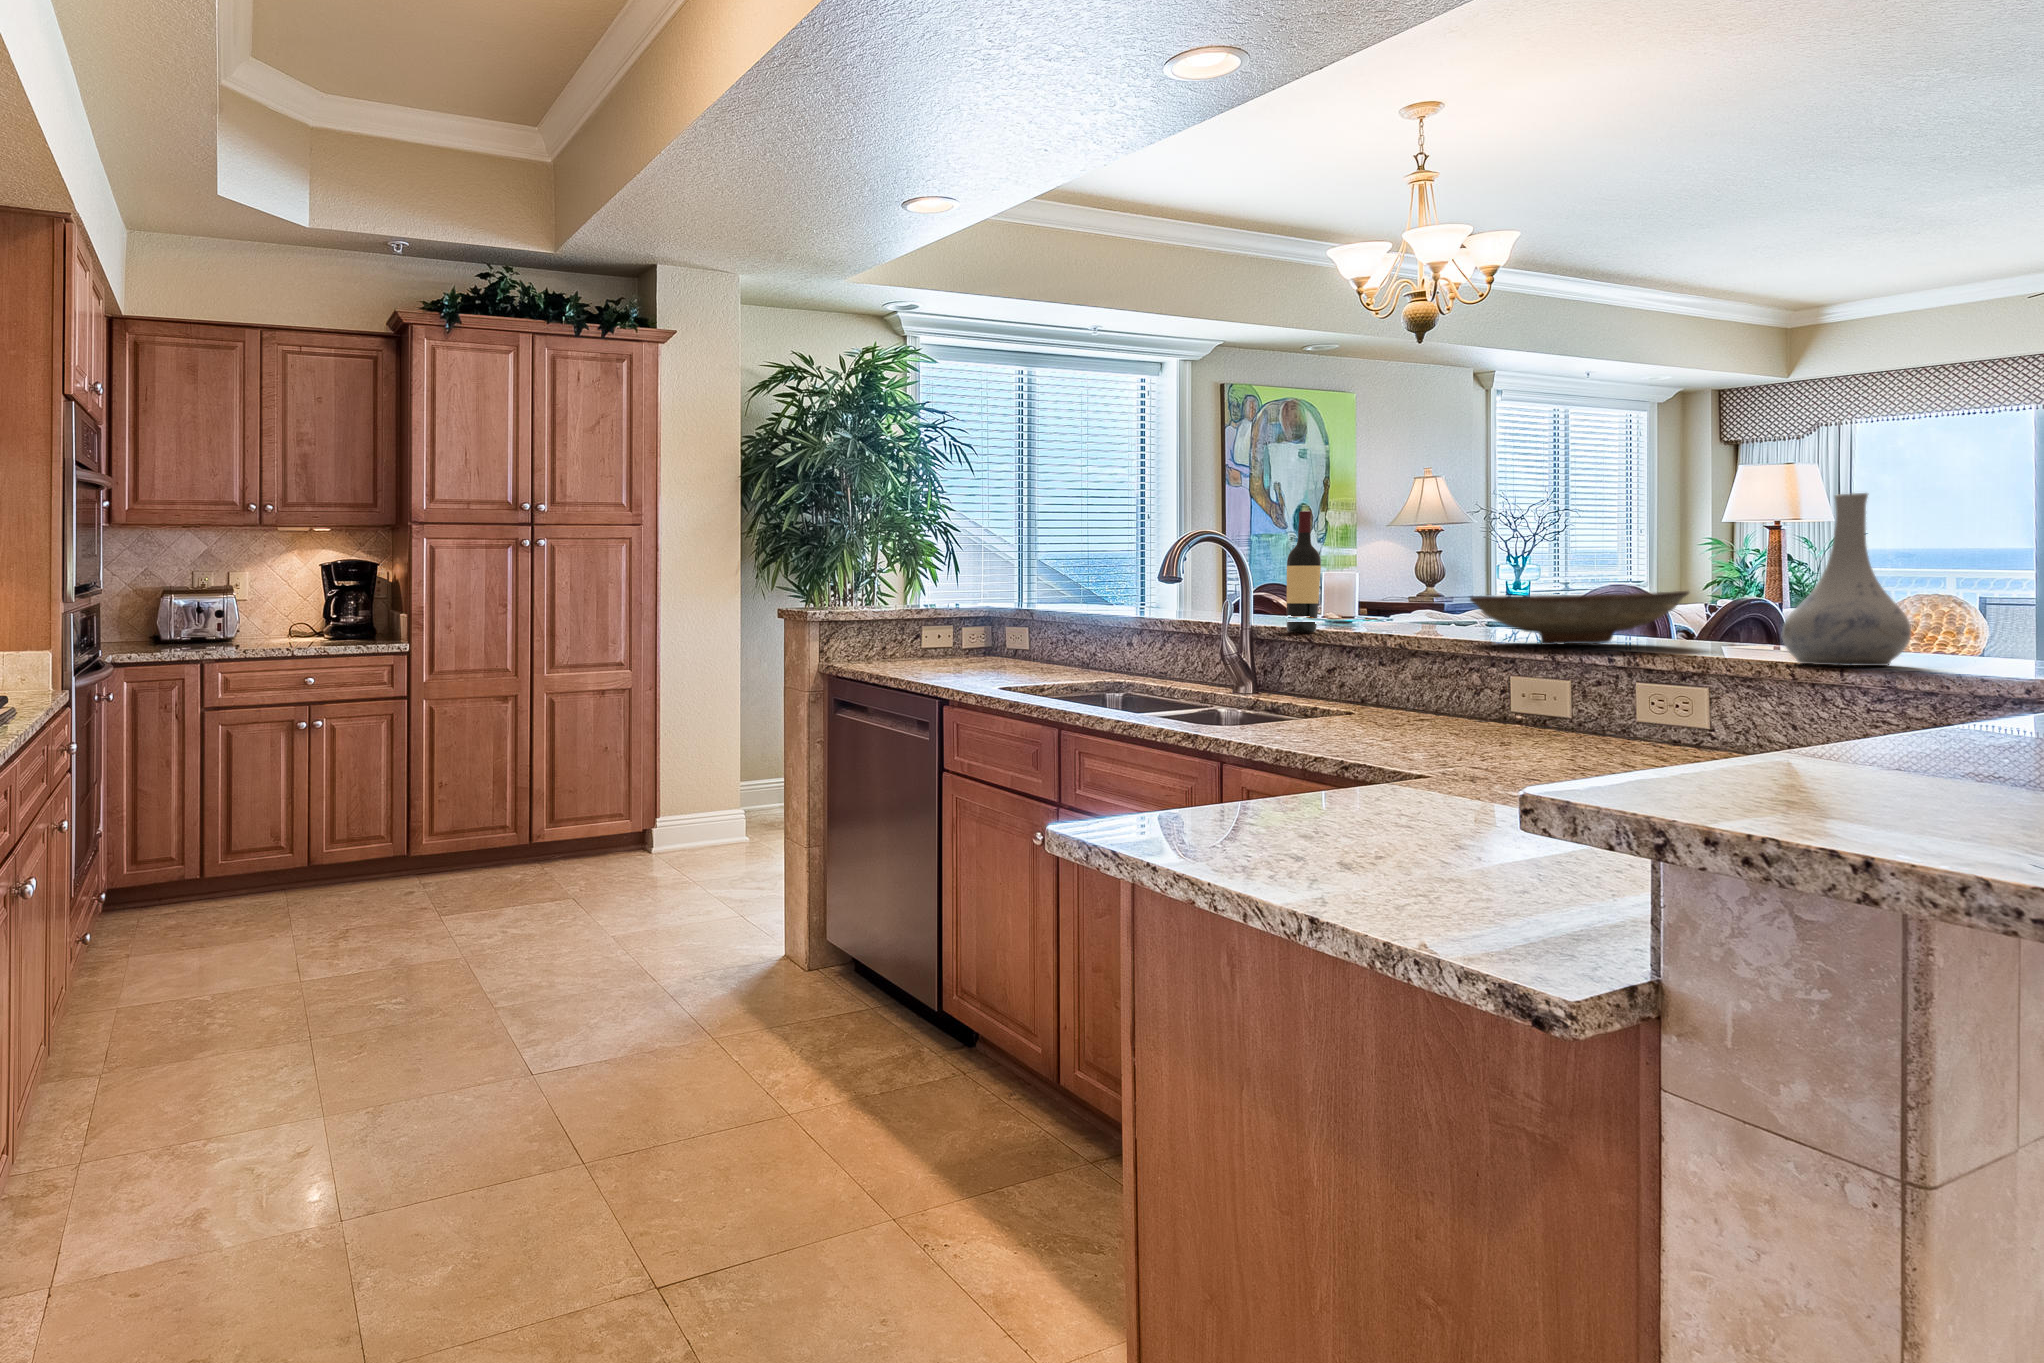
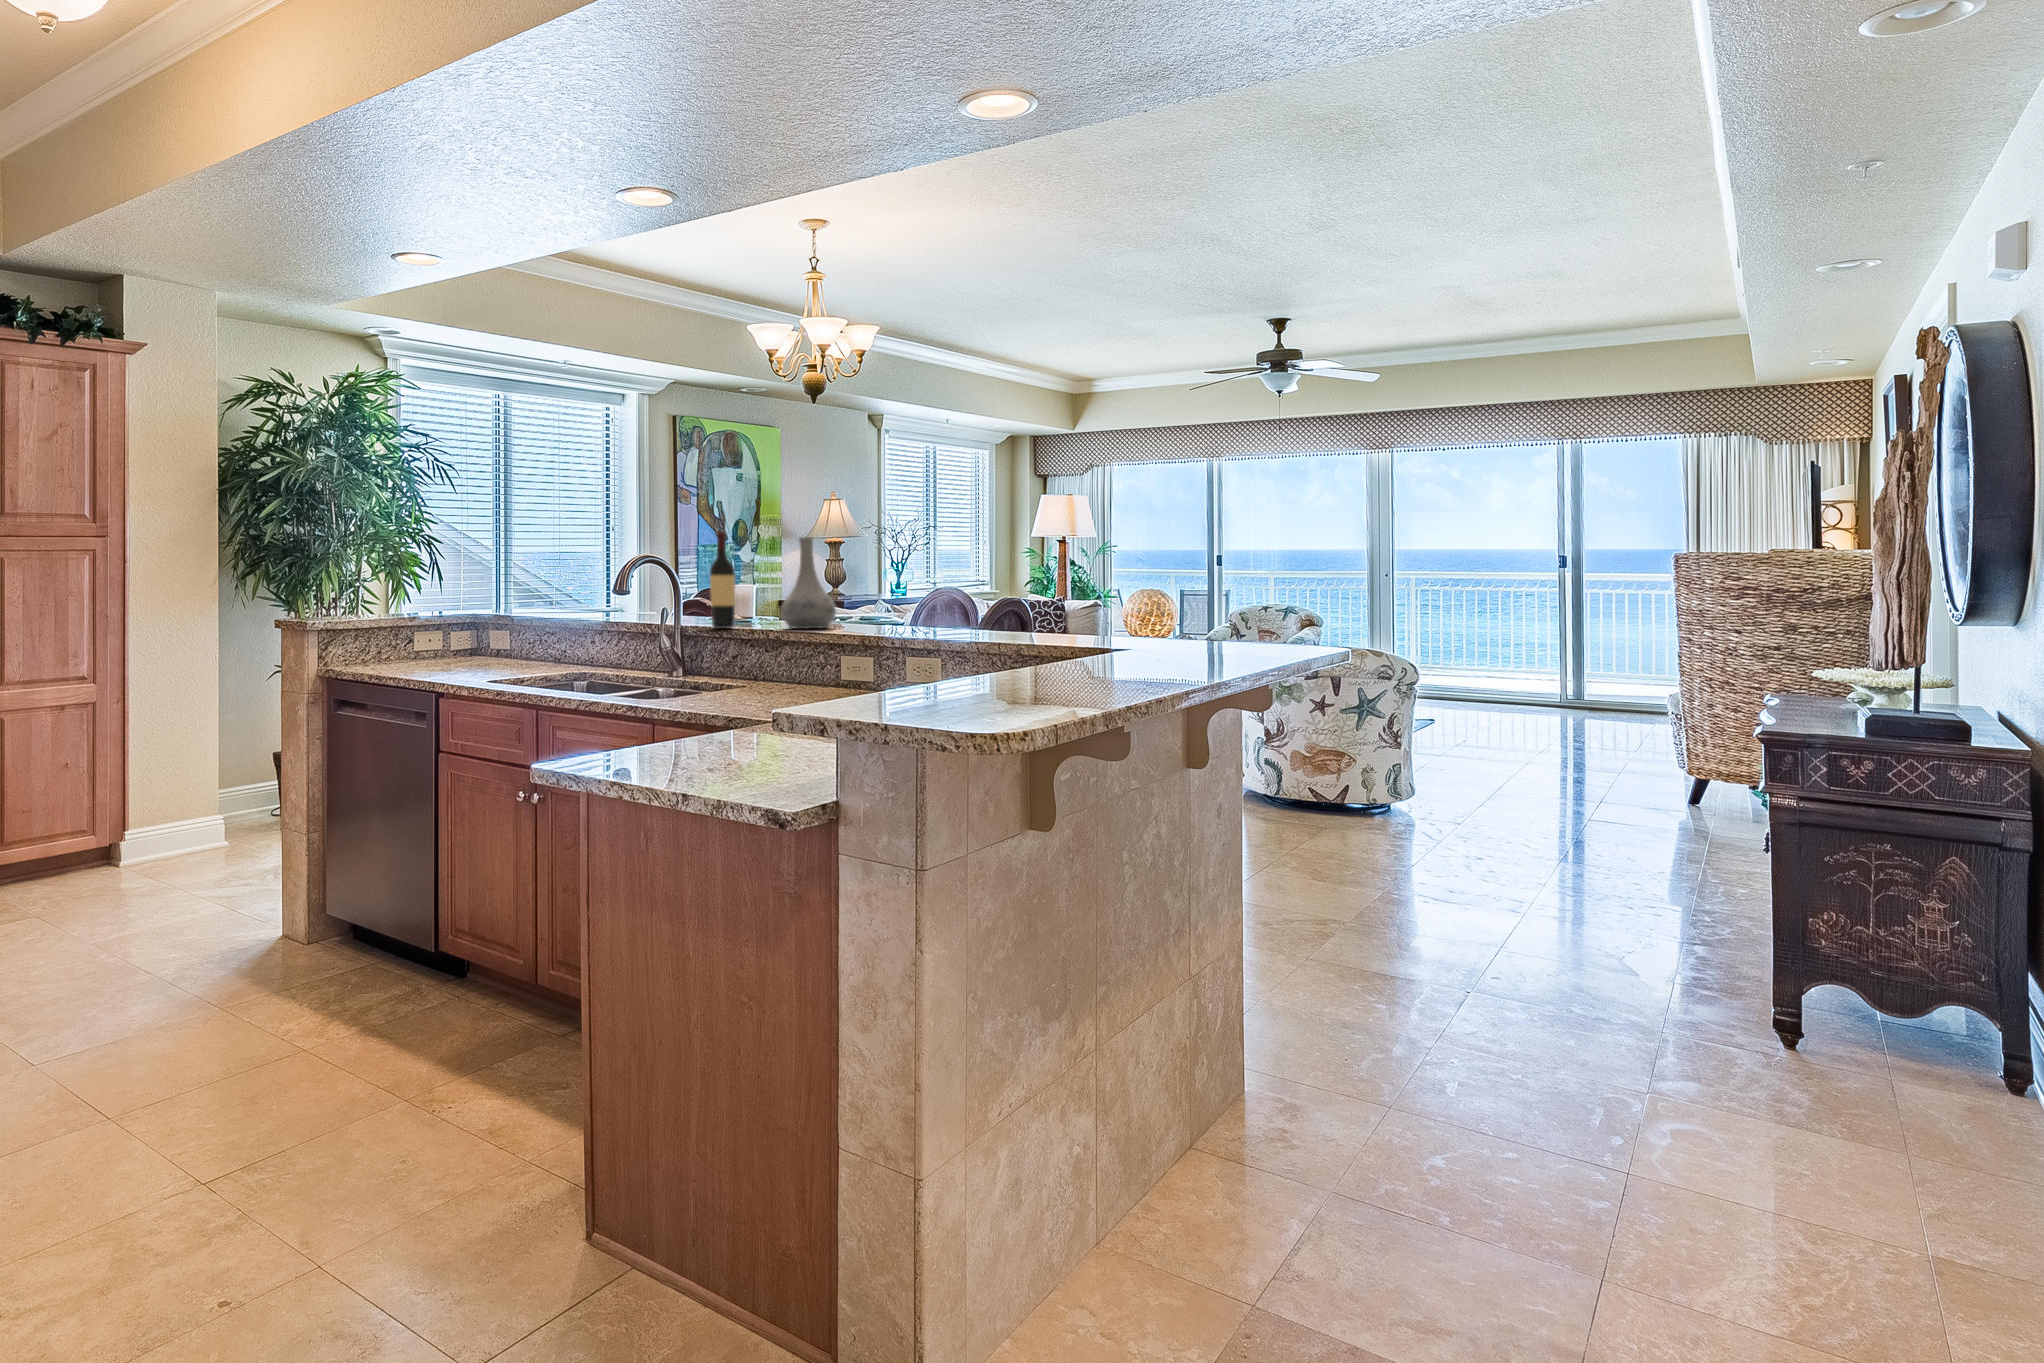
vase: present [1782,493,1911,666] -> present [781,537,836,629]
decorative bowl: present [1470,591,1689,645] -> none [838,594,980,635]

